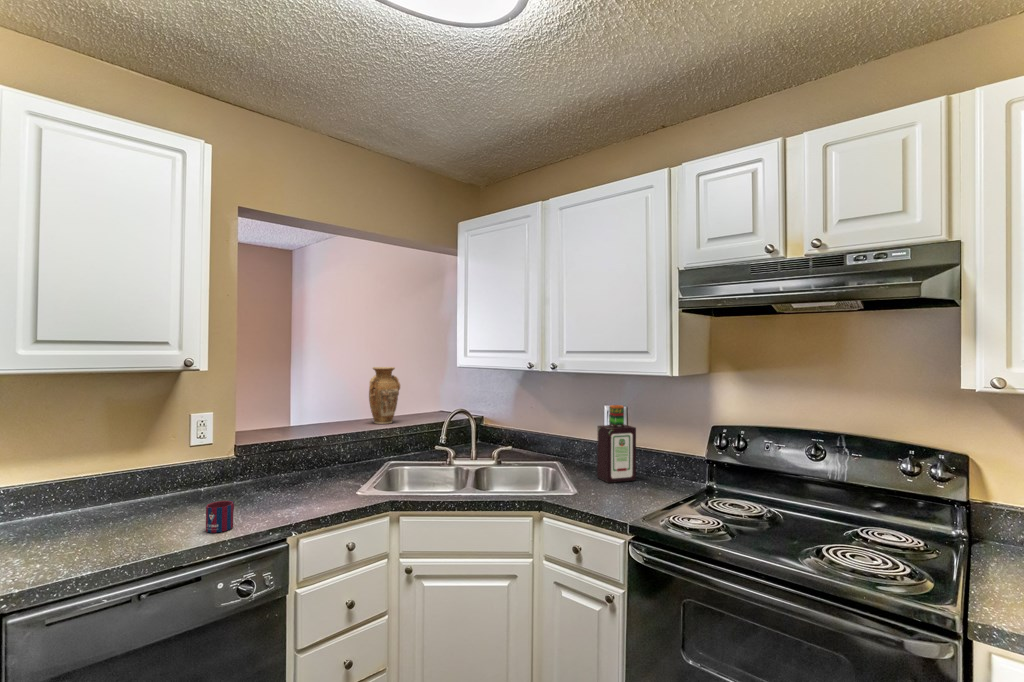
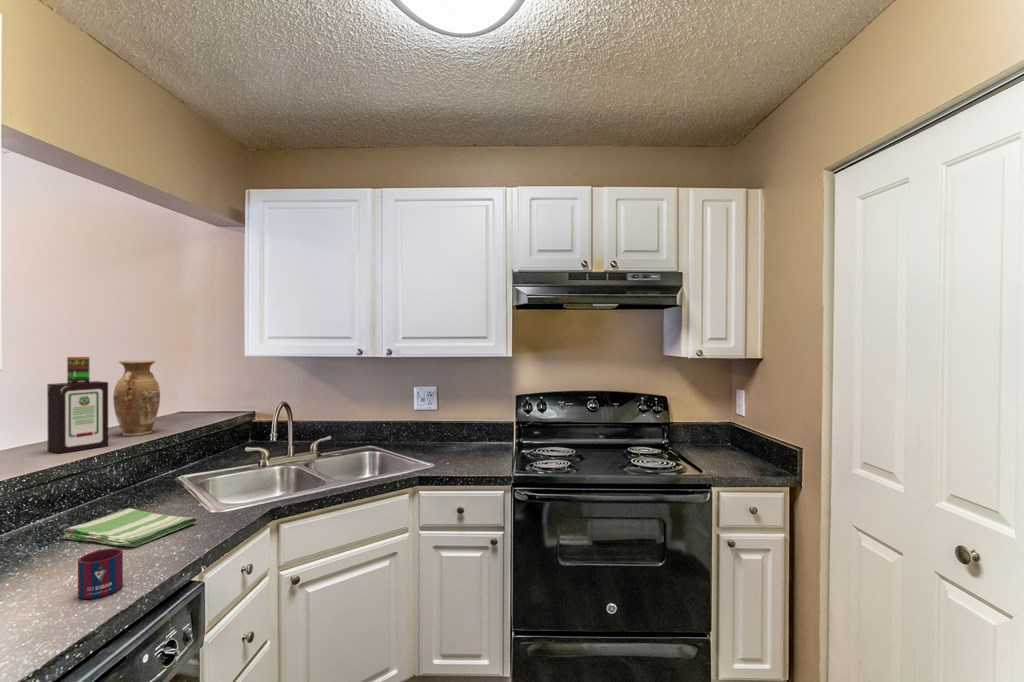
bottle: present [597,405,636,483] -> present [47,357,108,453]
dish towel: none [272,477,335,505] -> present [63,508,197,547]

